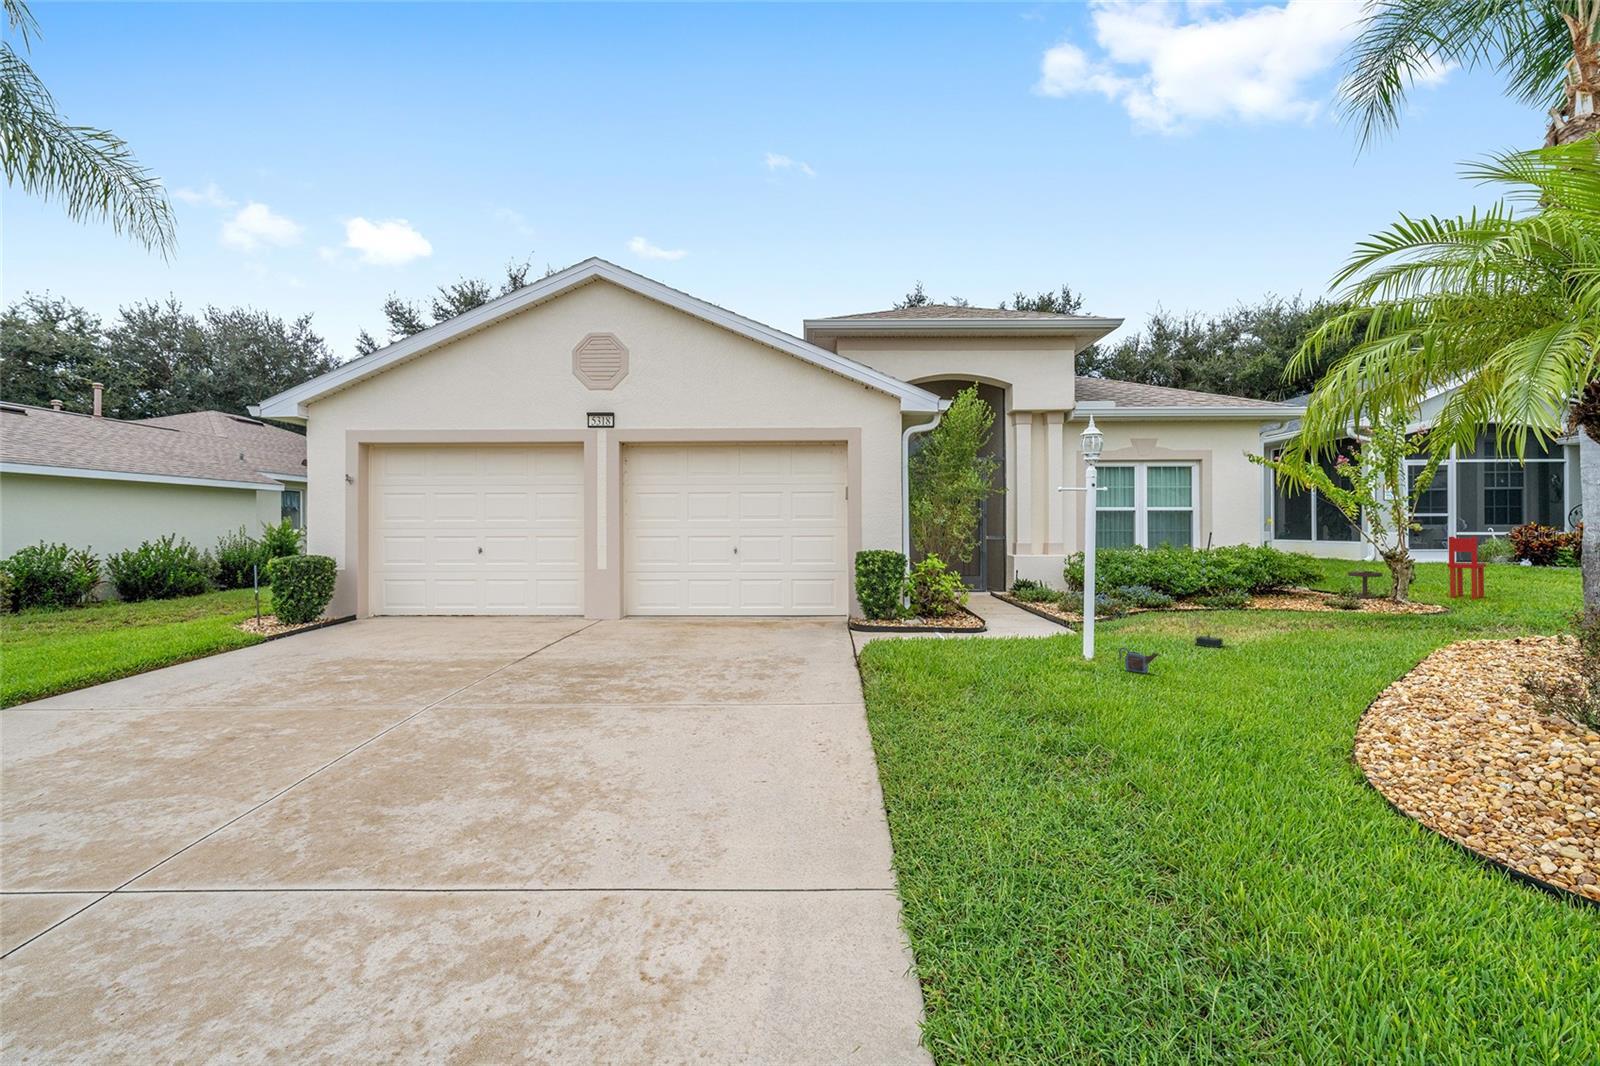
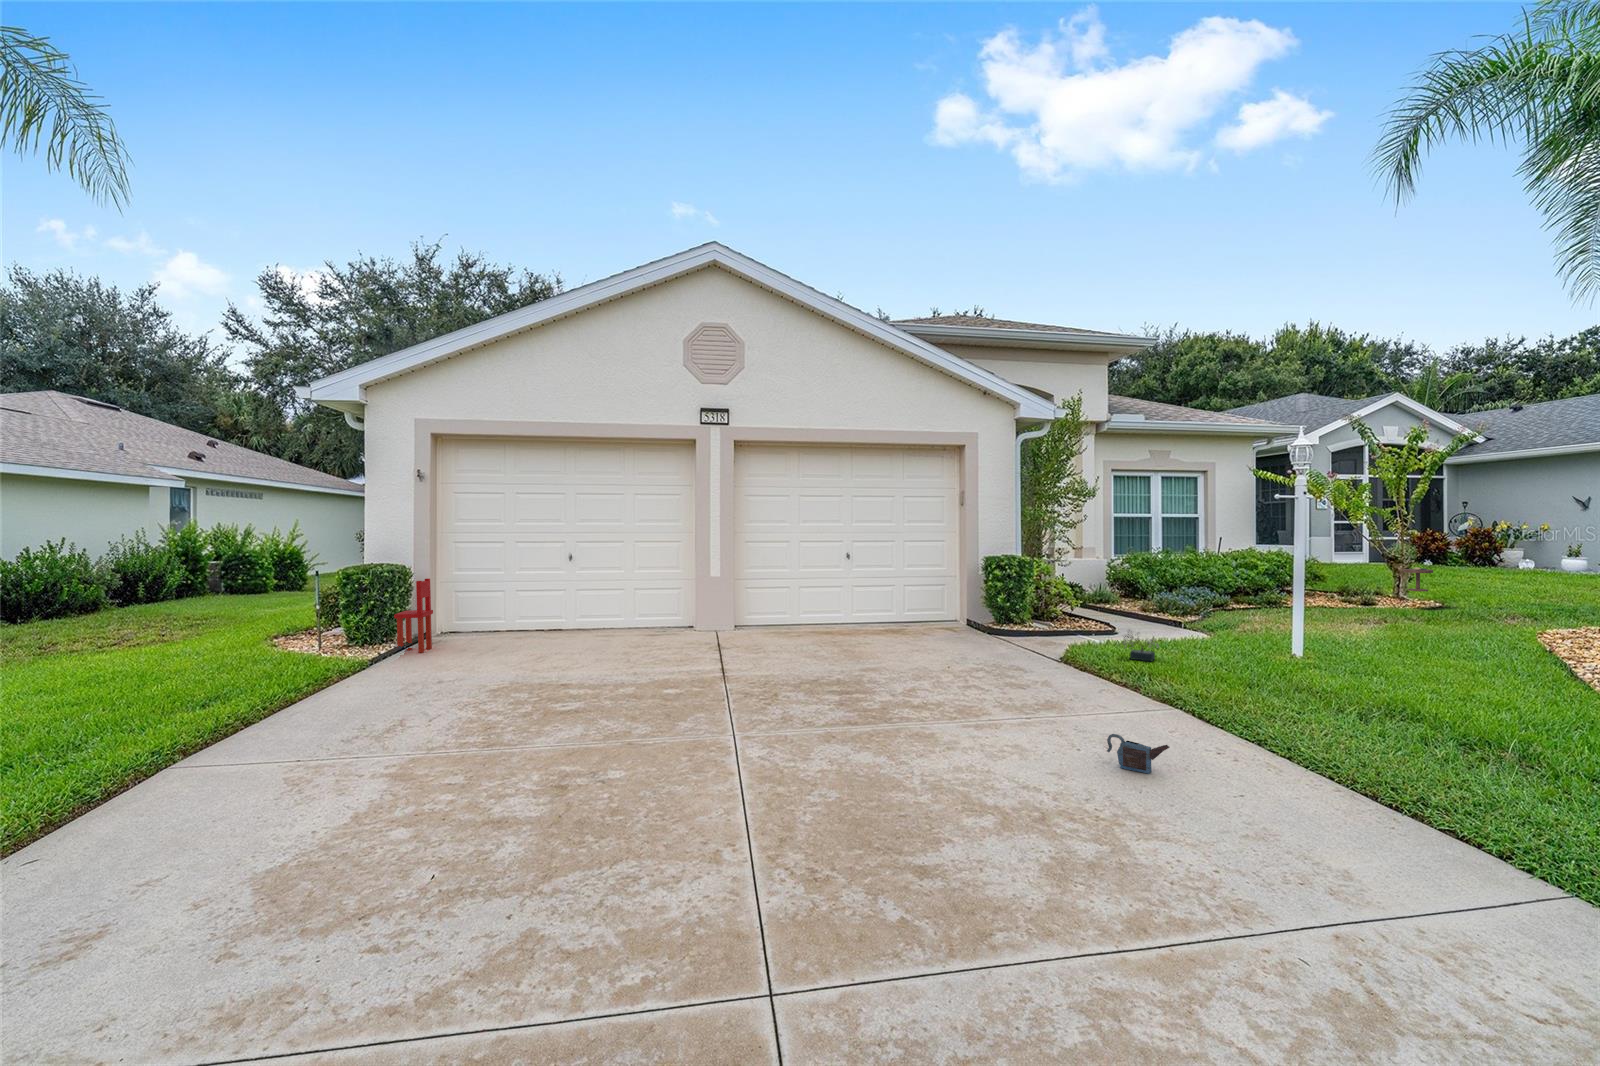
chair: present [1447,537,1486,599] -> present [394,579,433,653]
decorative plant: present [1190,616,1226,648] -> present [1123,630,1159,661]
watering can: present [1118,647,1159,673] -> present [1107,734,1170,774]

